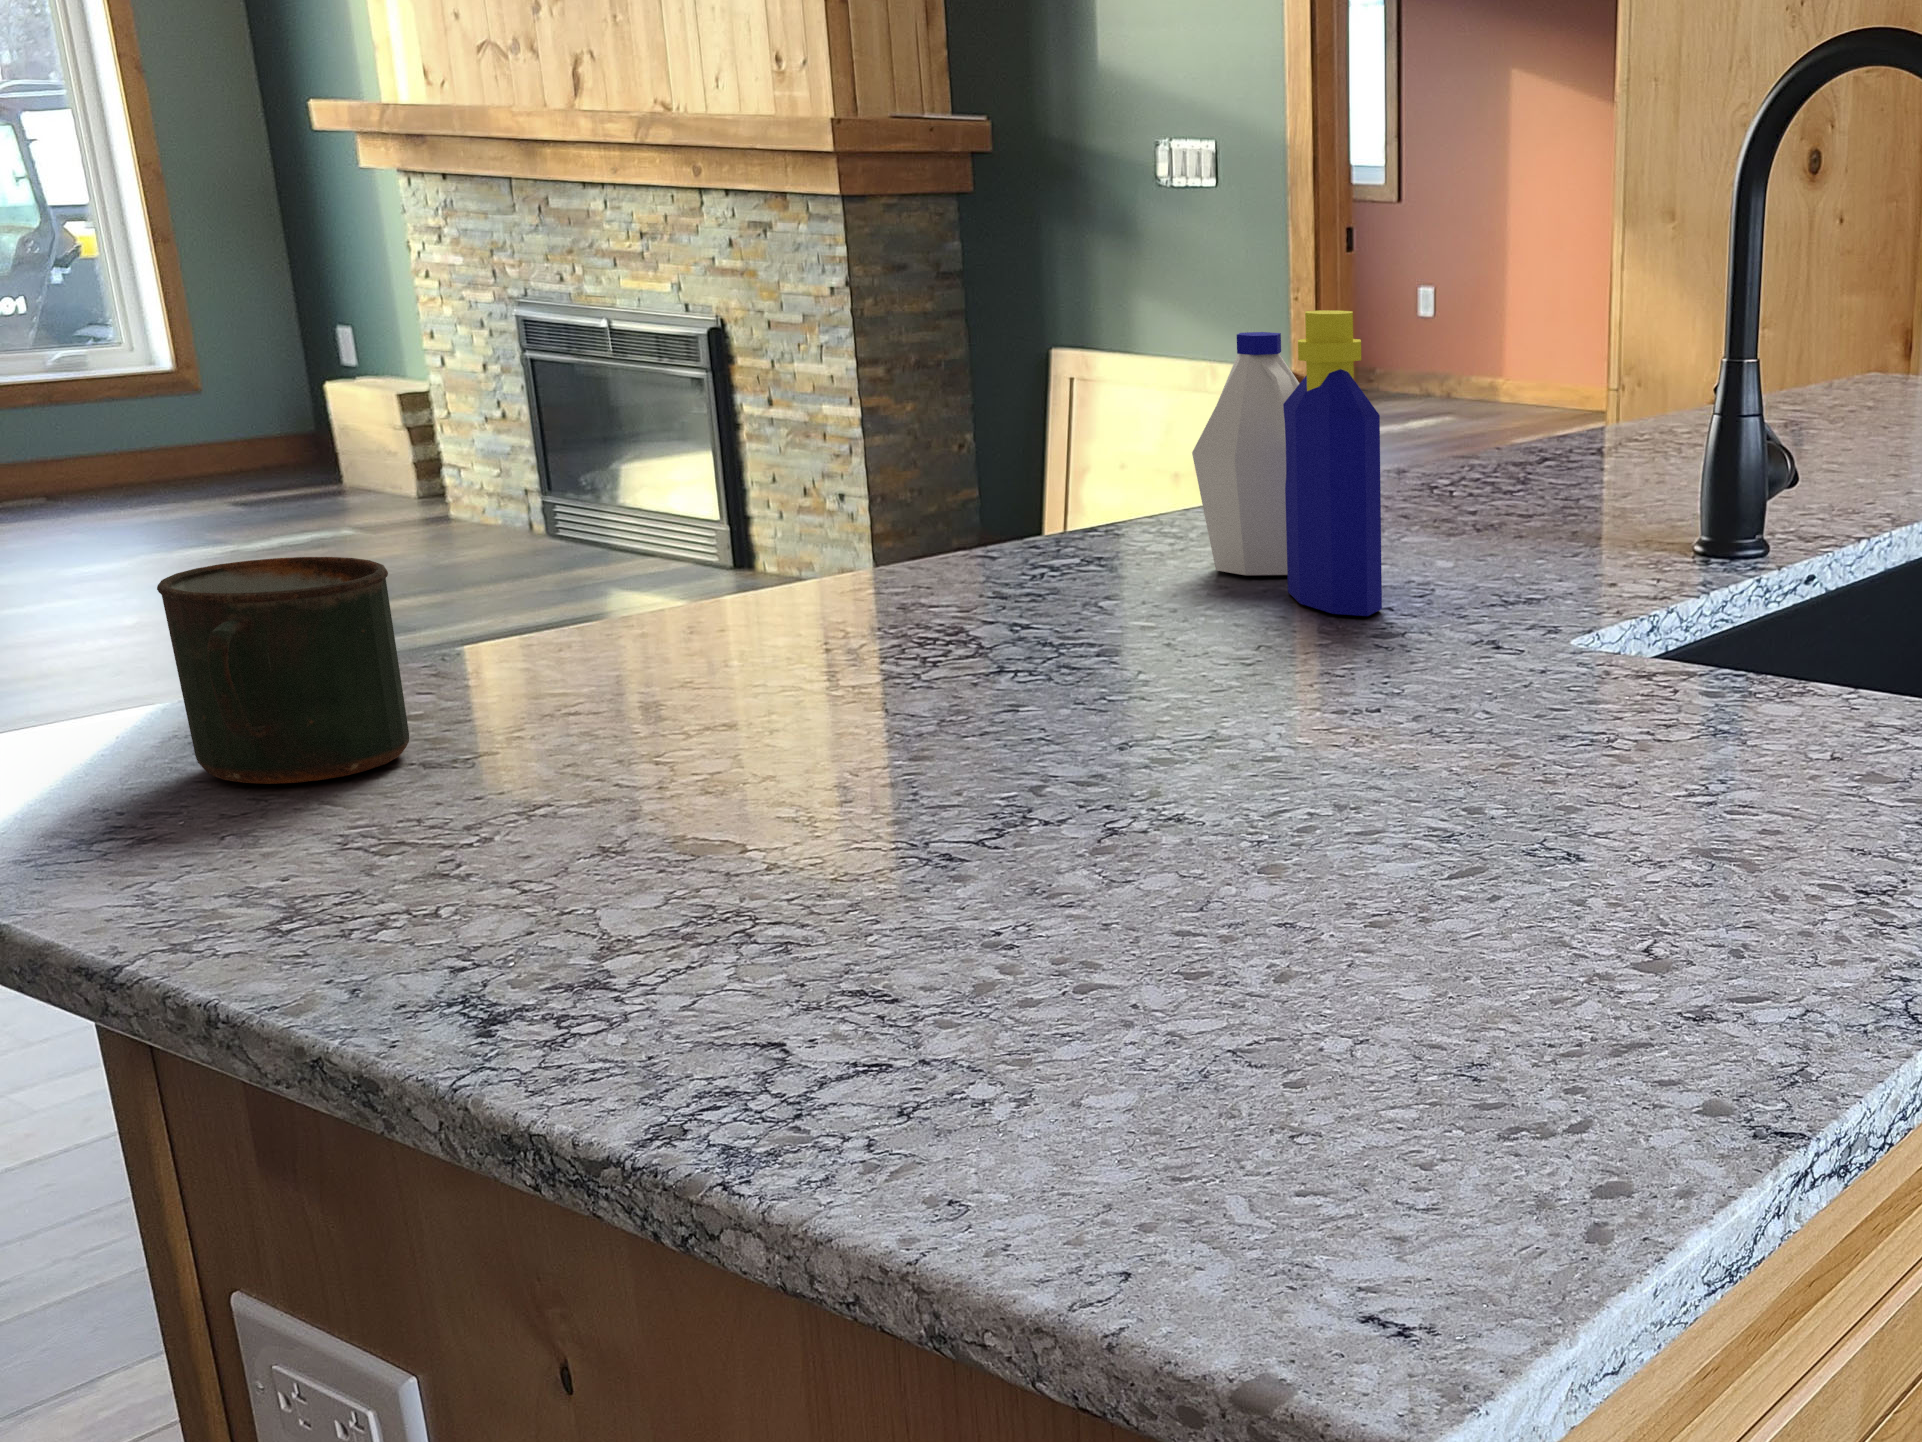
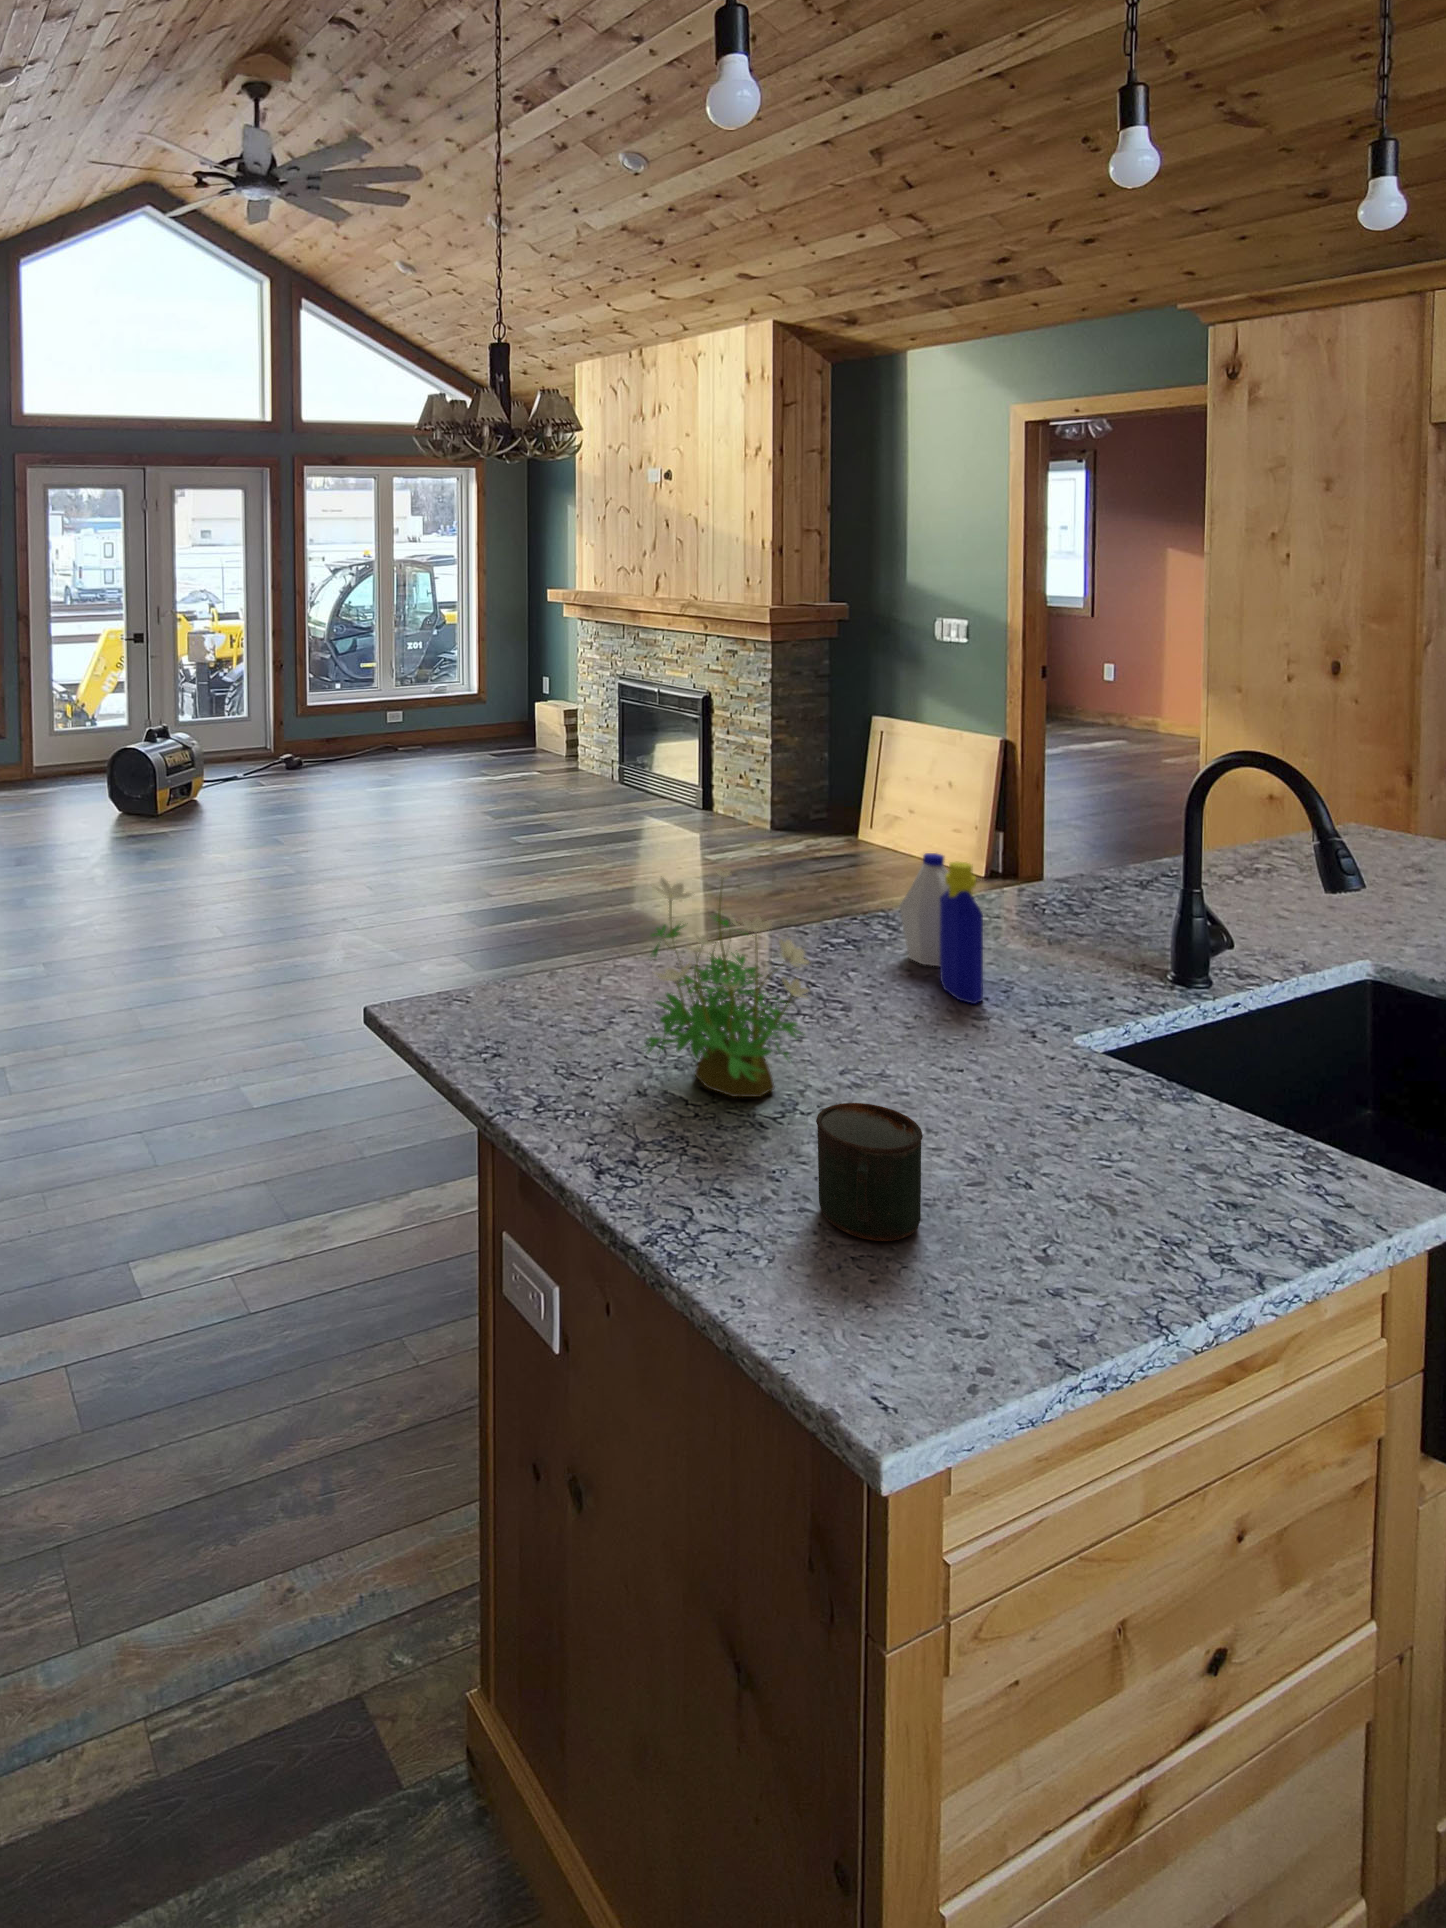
potted plant: none [573,201,1043,815] -> present [646,869,809,1097]
mug: present [157,557,409,784] -> present [816,1103,923,1241]

